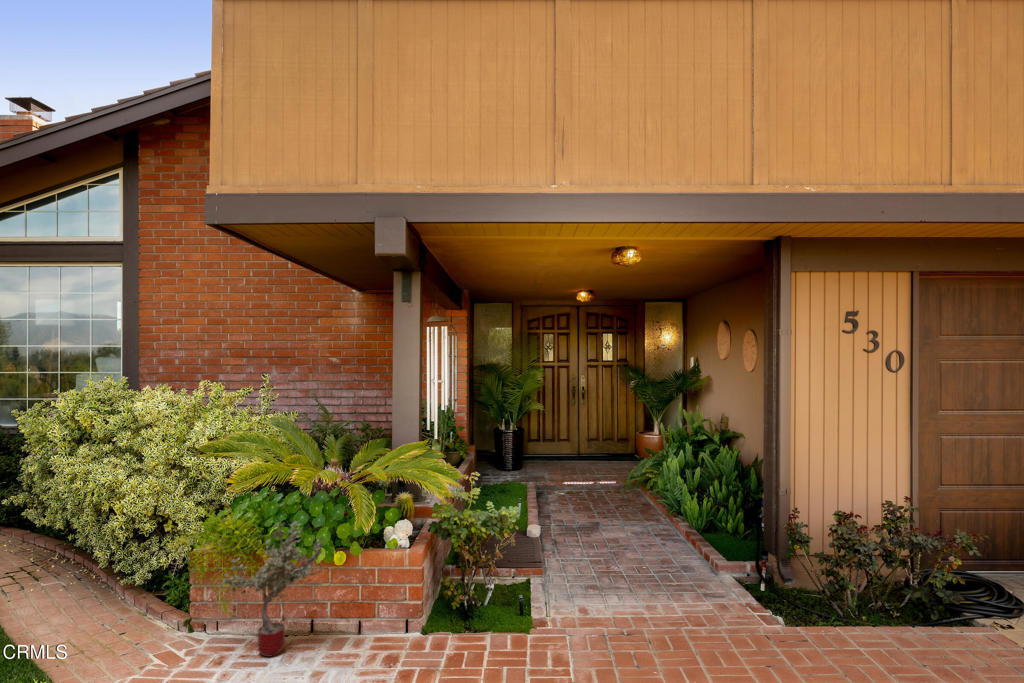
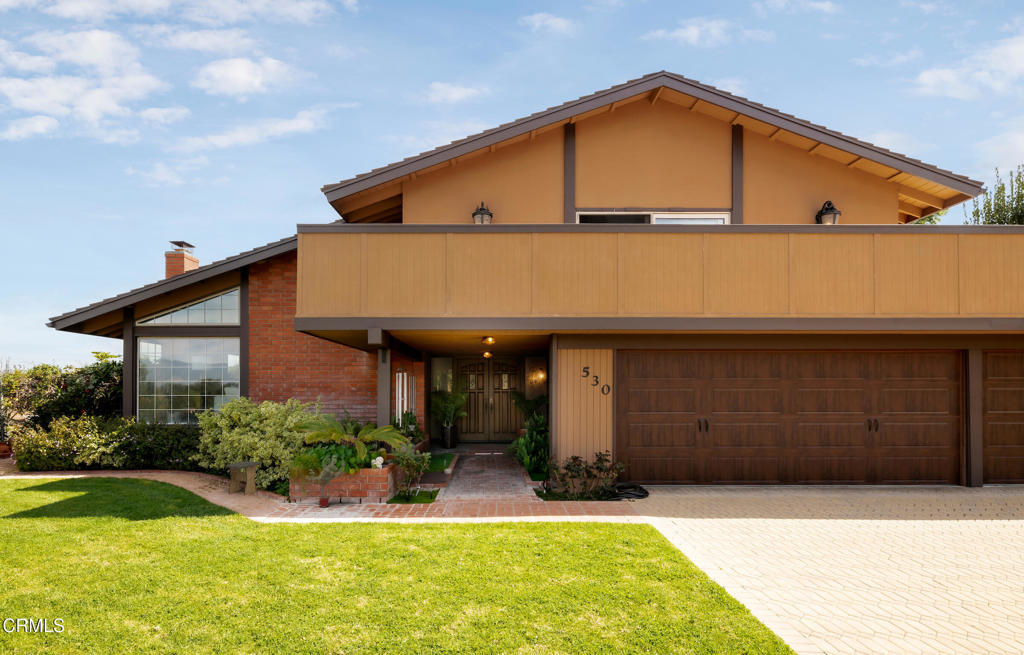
stool: none [40,523,129,607] -> present [226,461,260,495]

